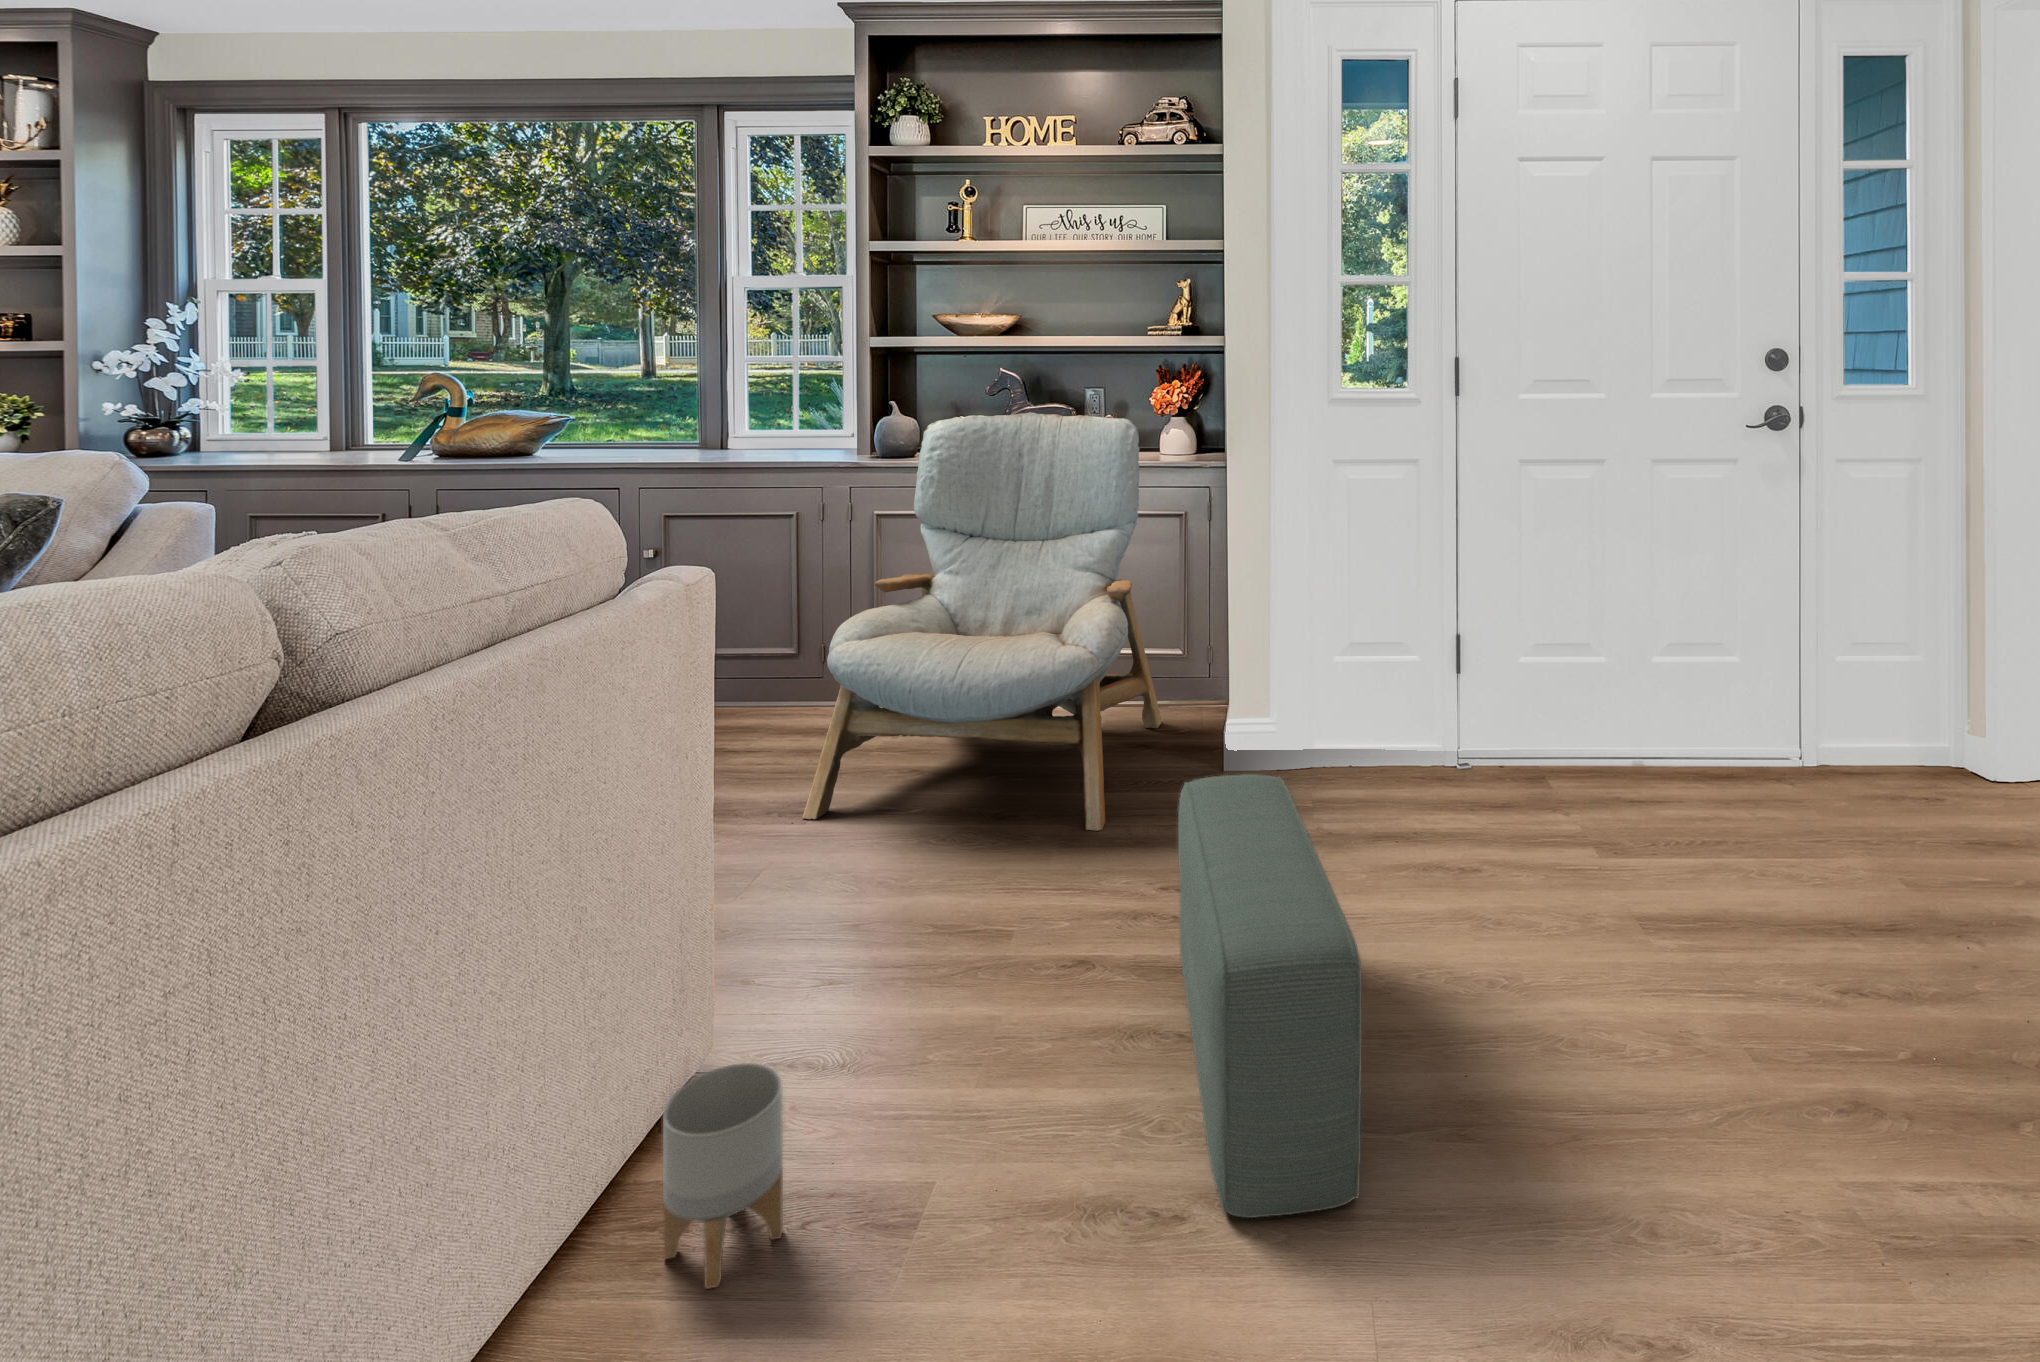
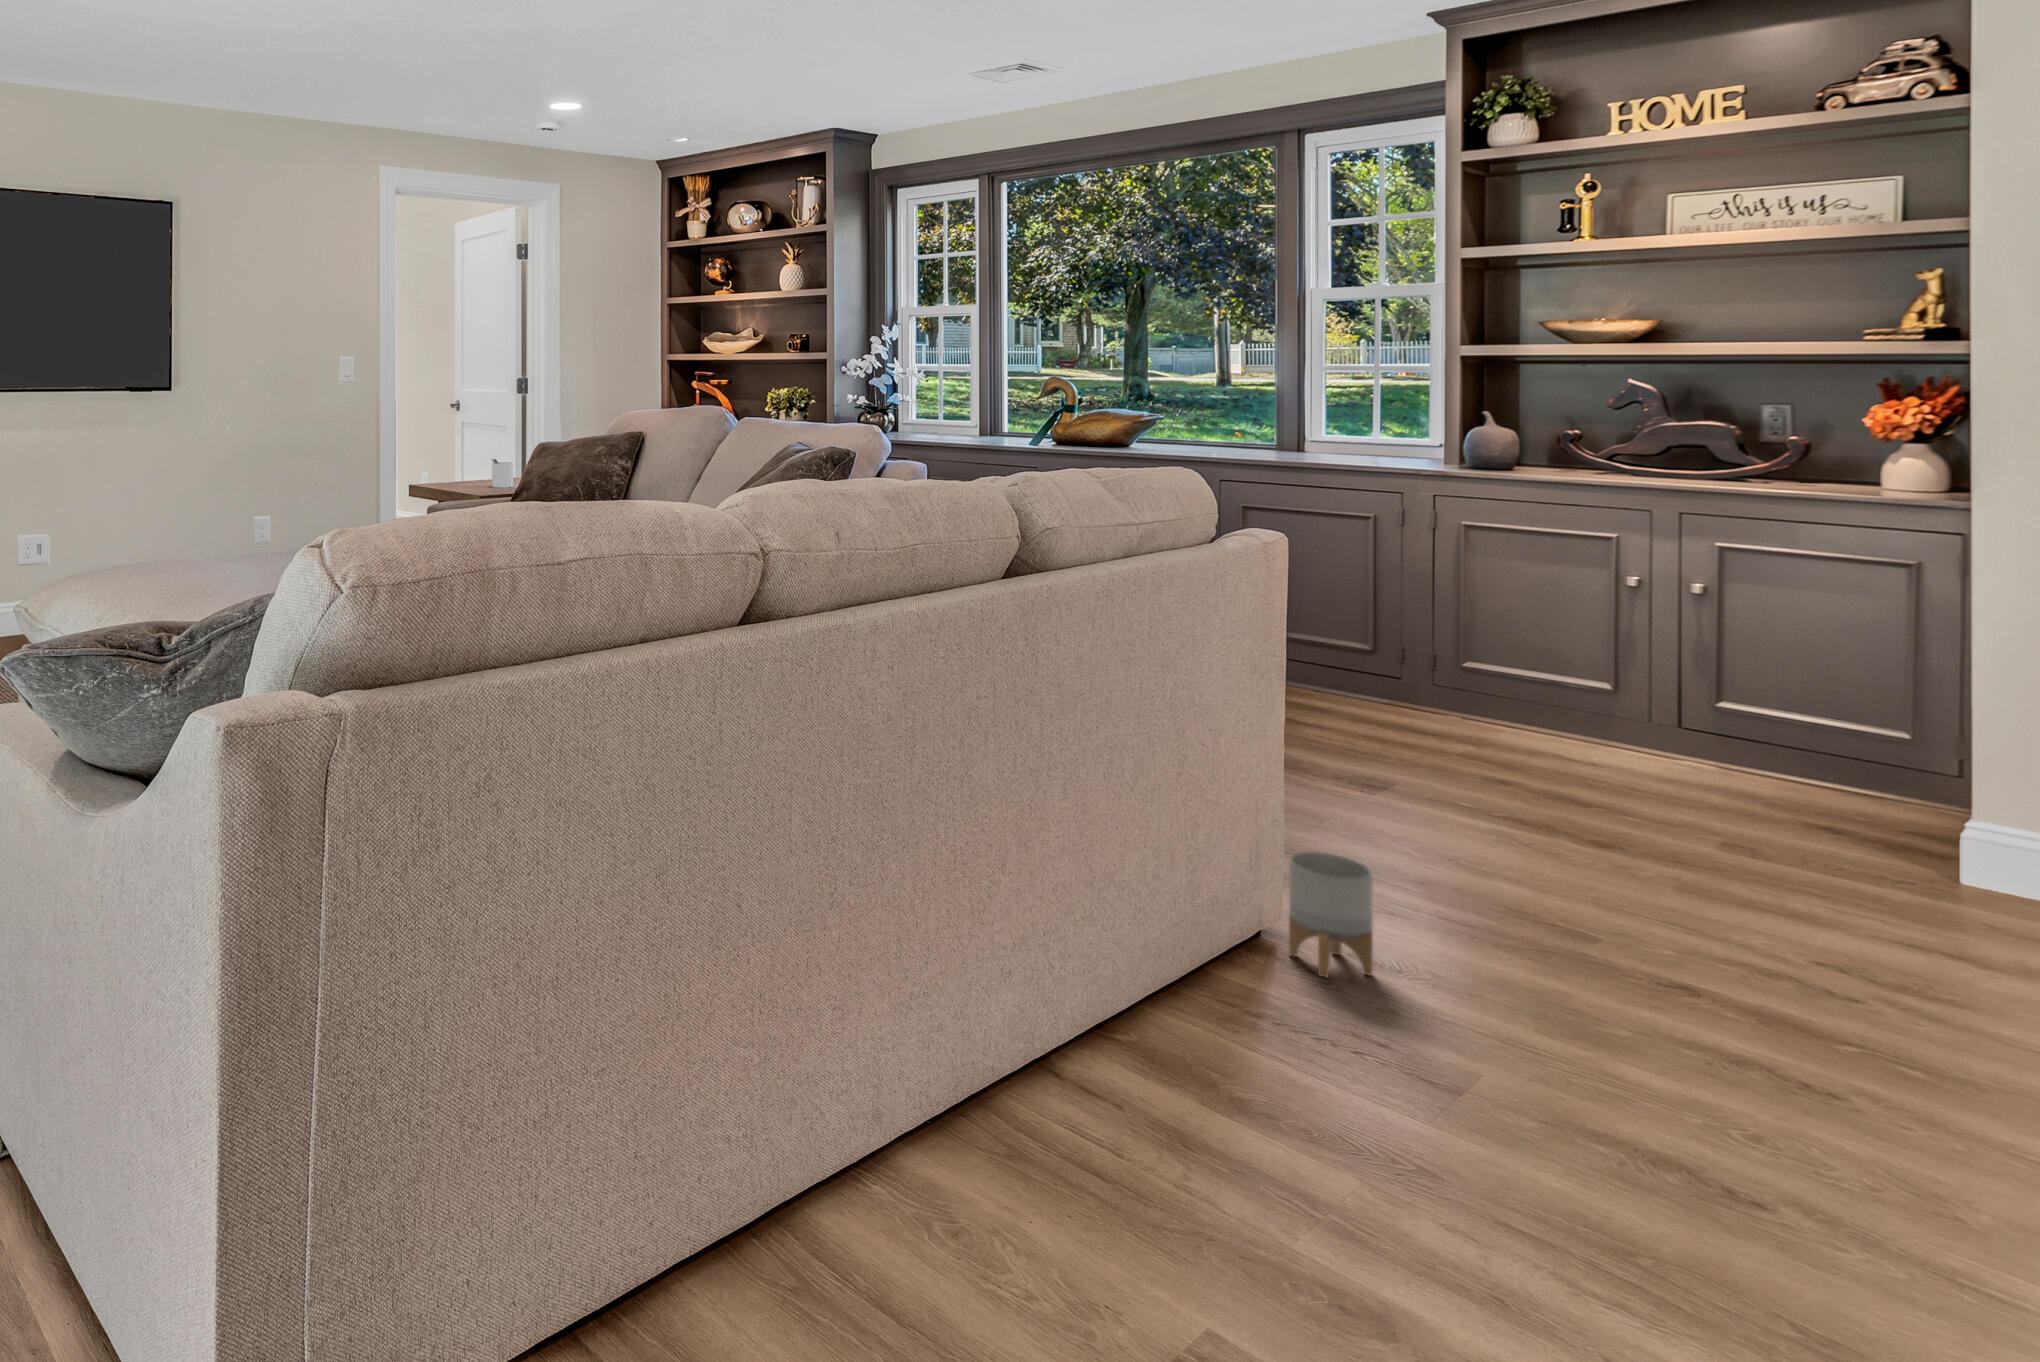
armchair: present [802,412,1162,831] -> none [1383,430,1862,873]
pouf: present [1178,774,1362,1218] -> none [1775,799,1968,1154]

